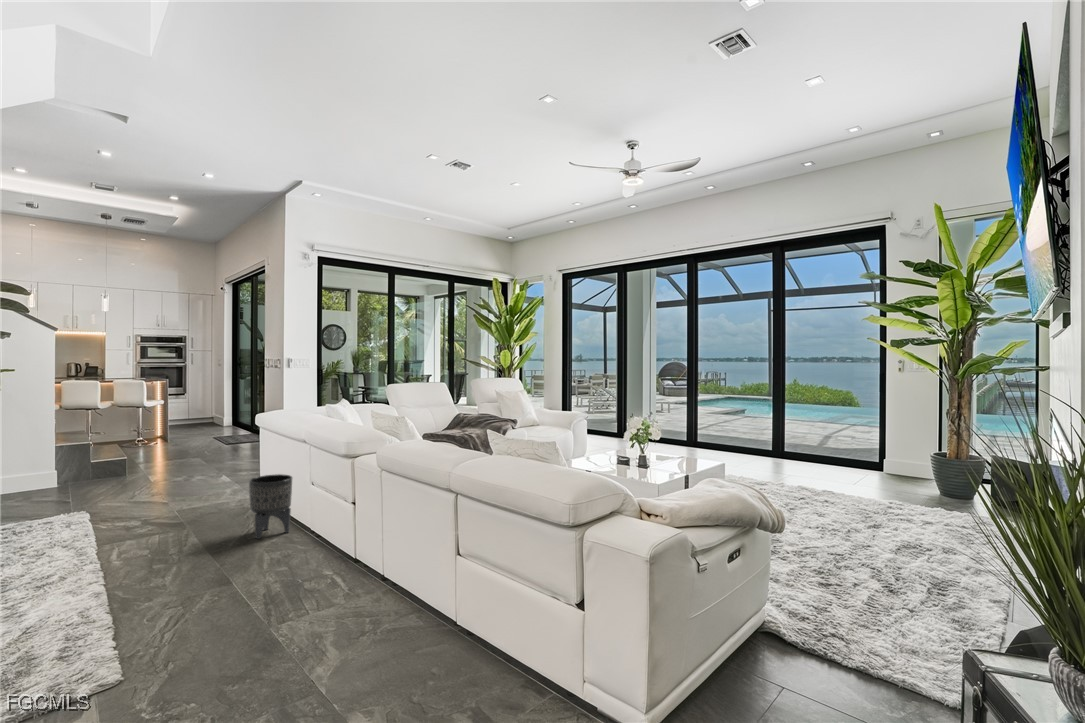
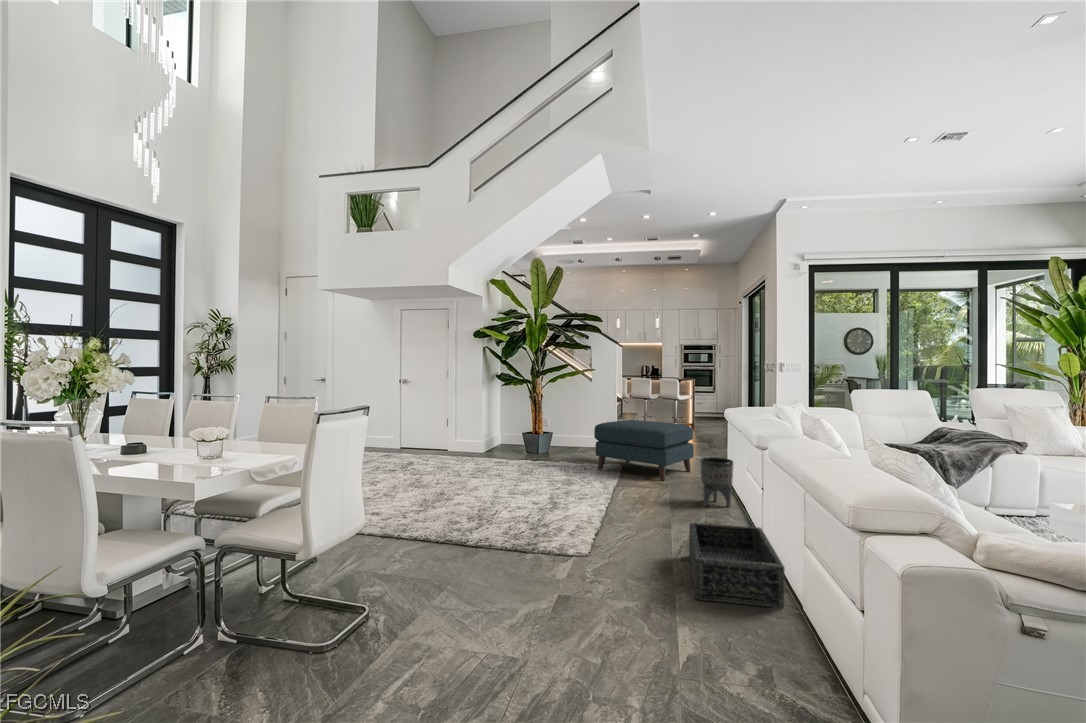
ottoman: none [35,439,210,528] -> present [594,420,694,481]
basket: none [287,549,436,672] -> present [689,523,785,608]

